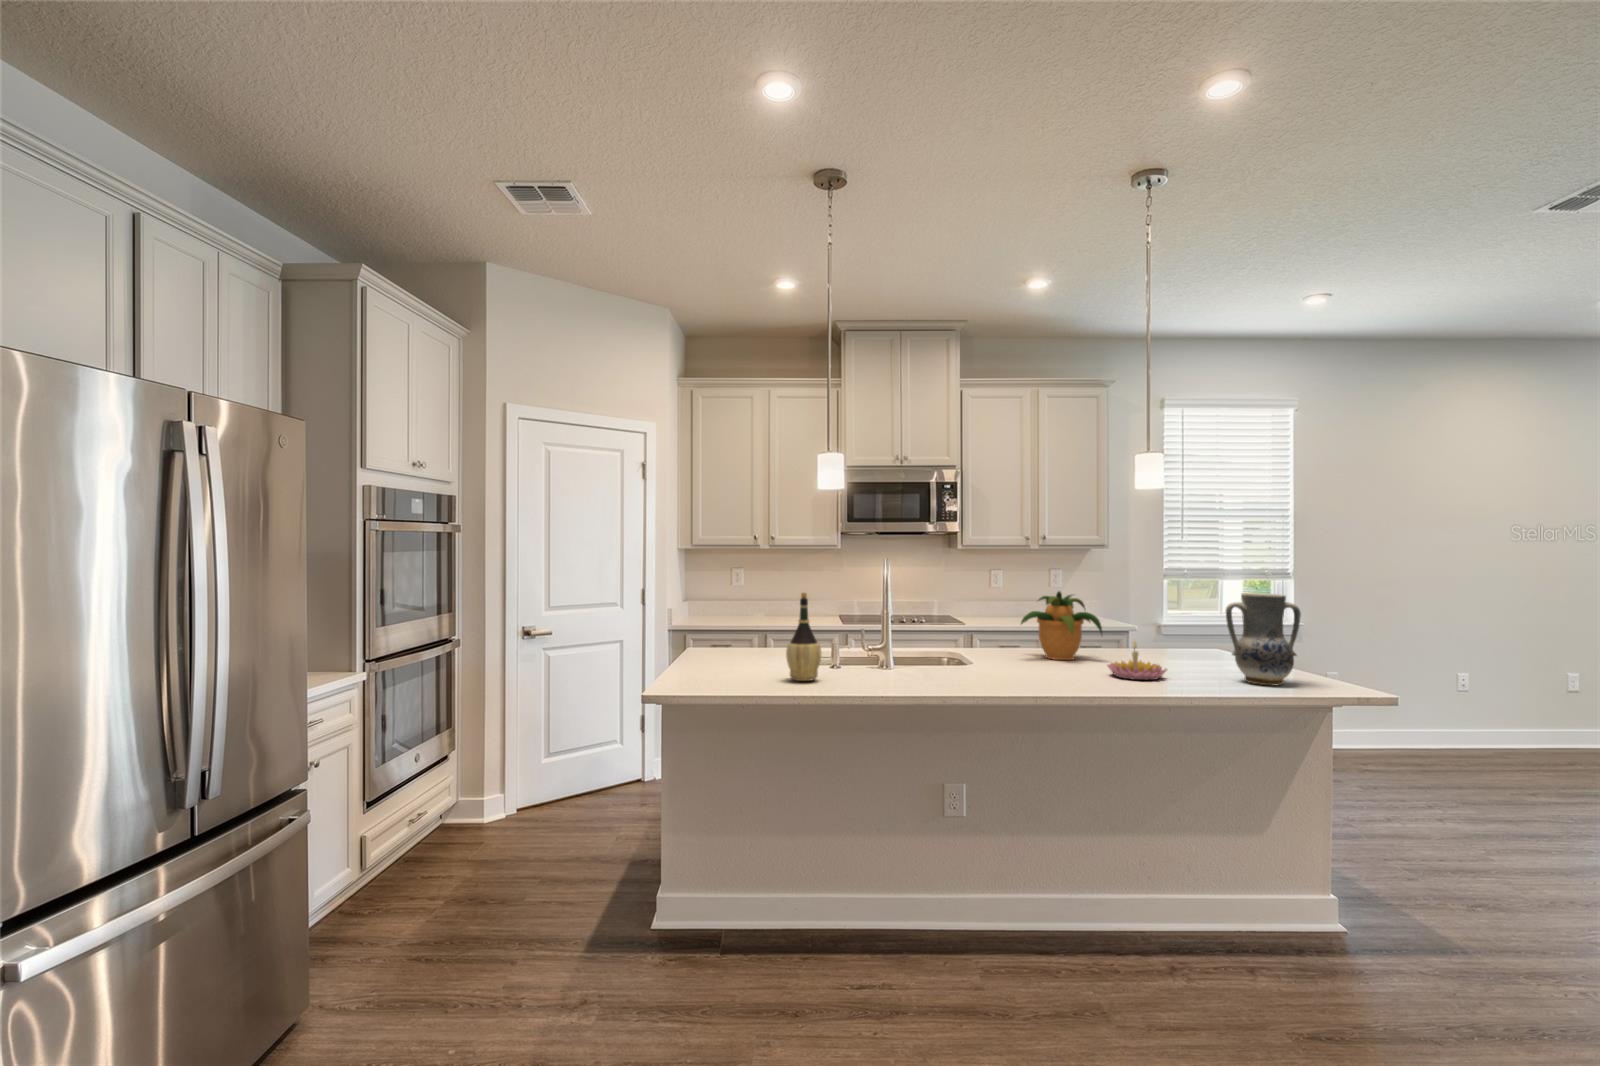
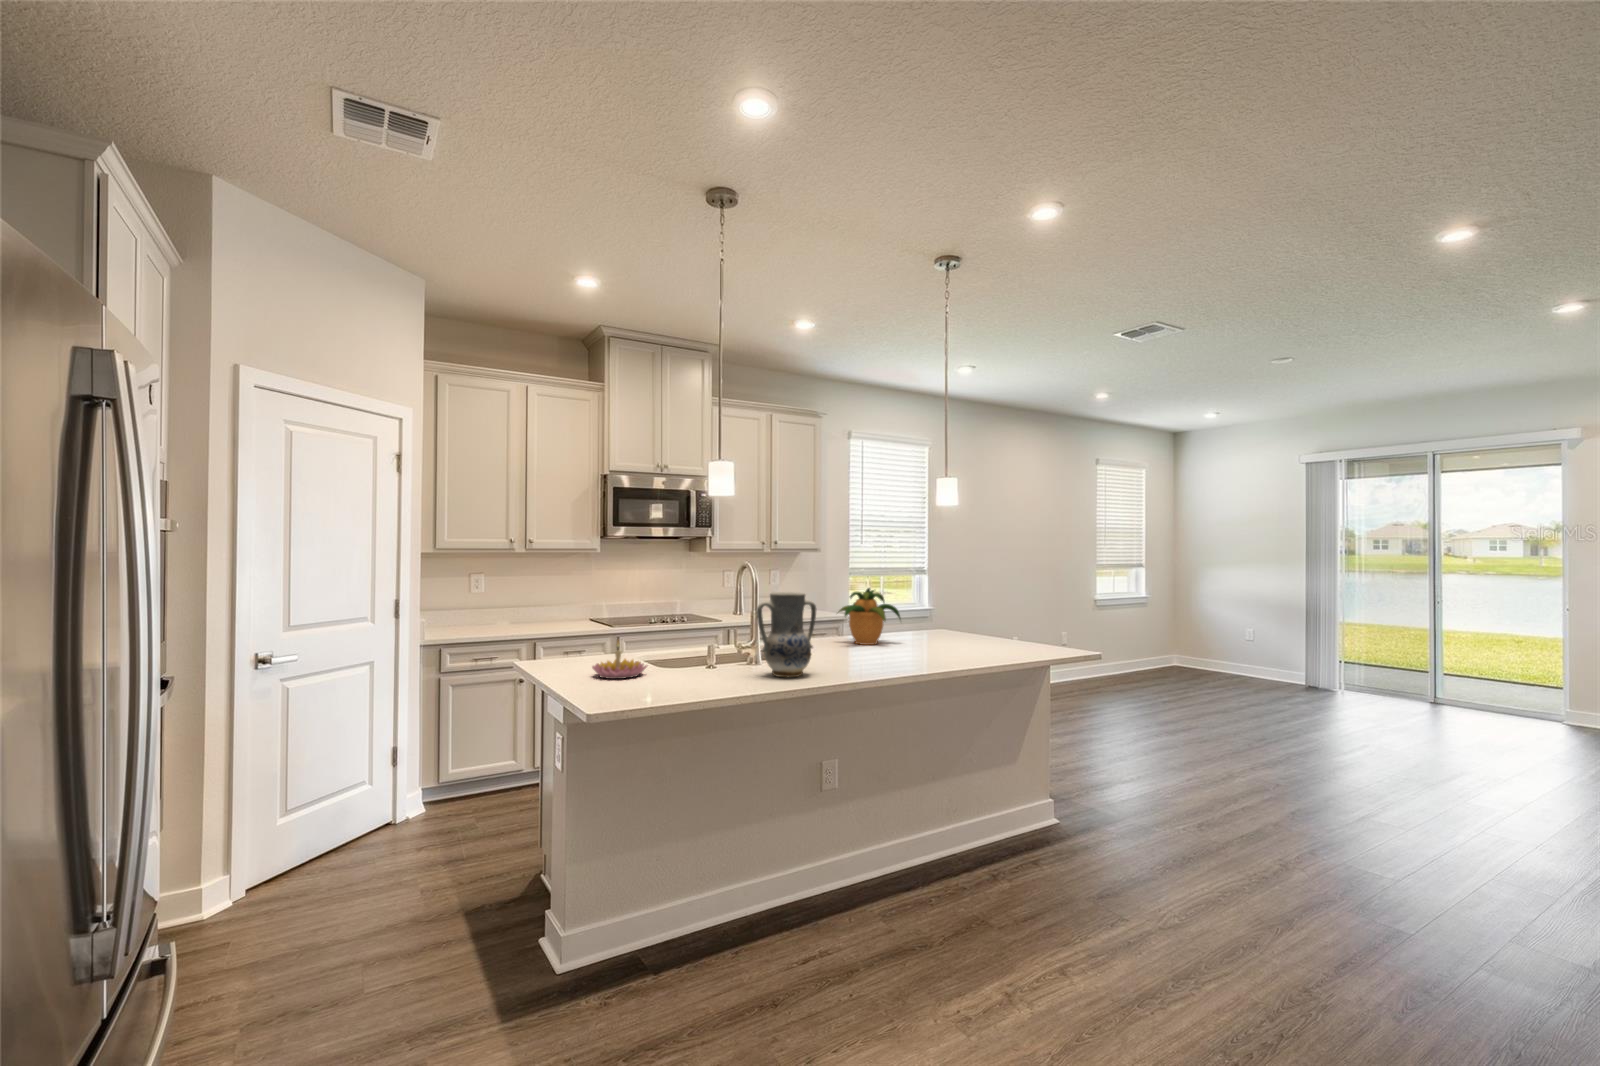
wine bottle: present [786,593,822,681] -> none [703,595,738,682]
vase: present [1226,593,1301,685] -> present [757,592,816,677]
candle holder: present [1107,642,1167,680] -> present [592,642,647,679]

